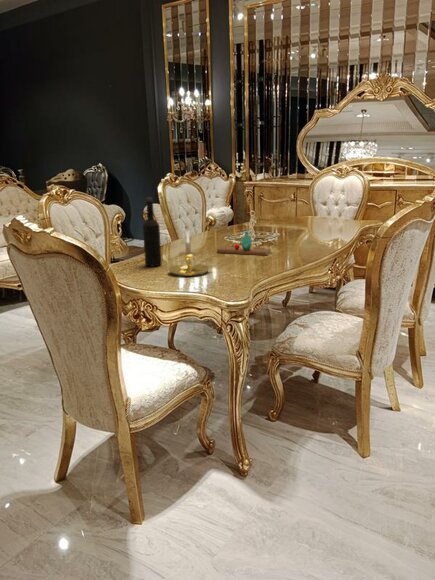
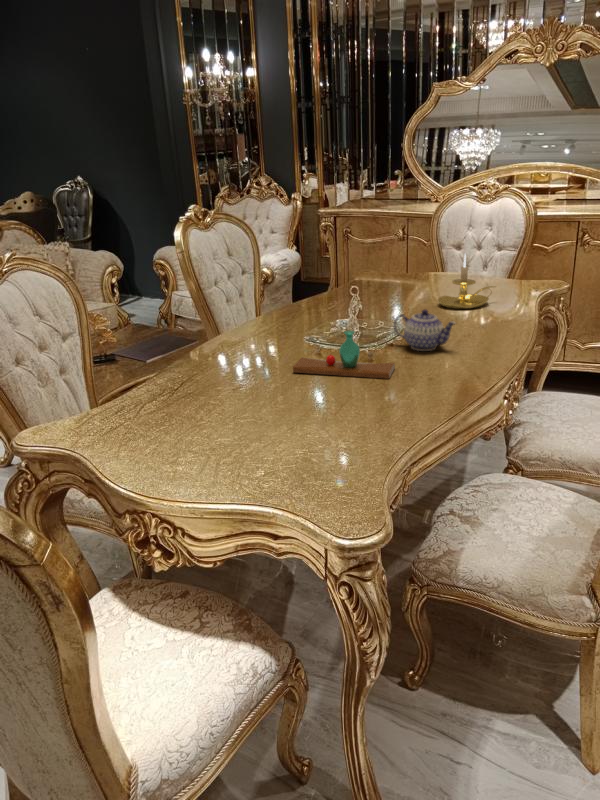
wine bottle: present [143,197,161,266] -> none [146,281,188,418]
teapot: none [273,224,305,246] -> present [394,310,456,351]
candle holder: present [169,232,211,276] -> present [438,254,496,309]

